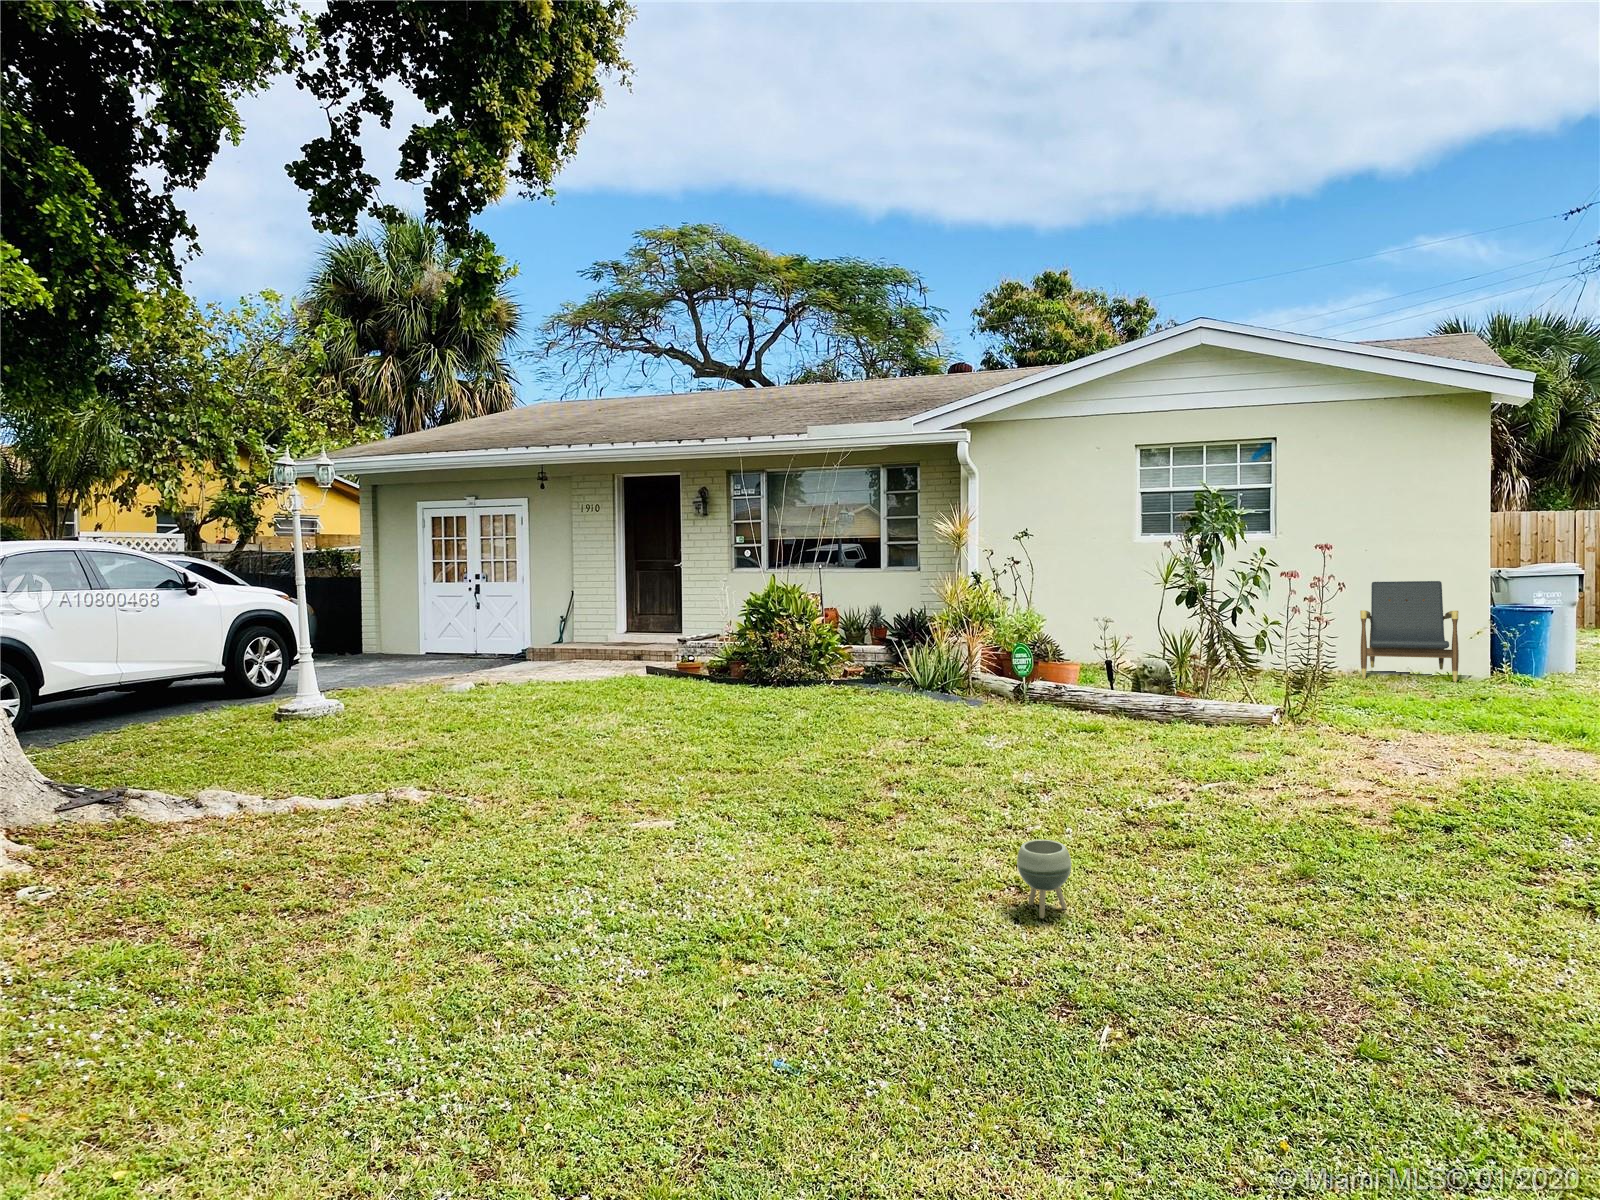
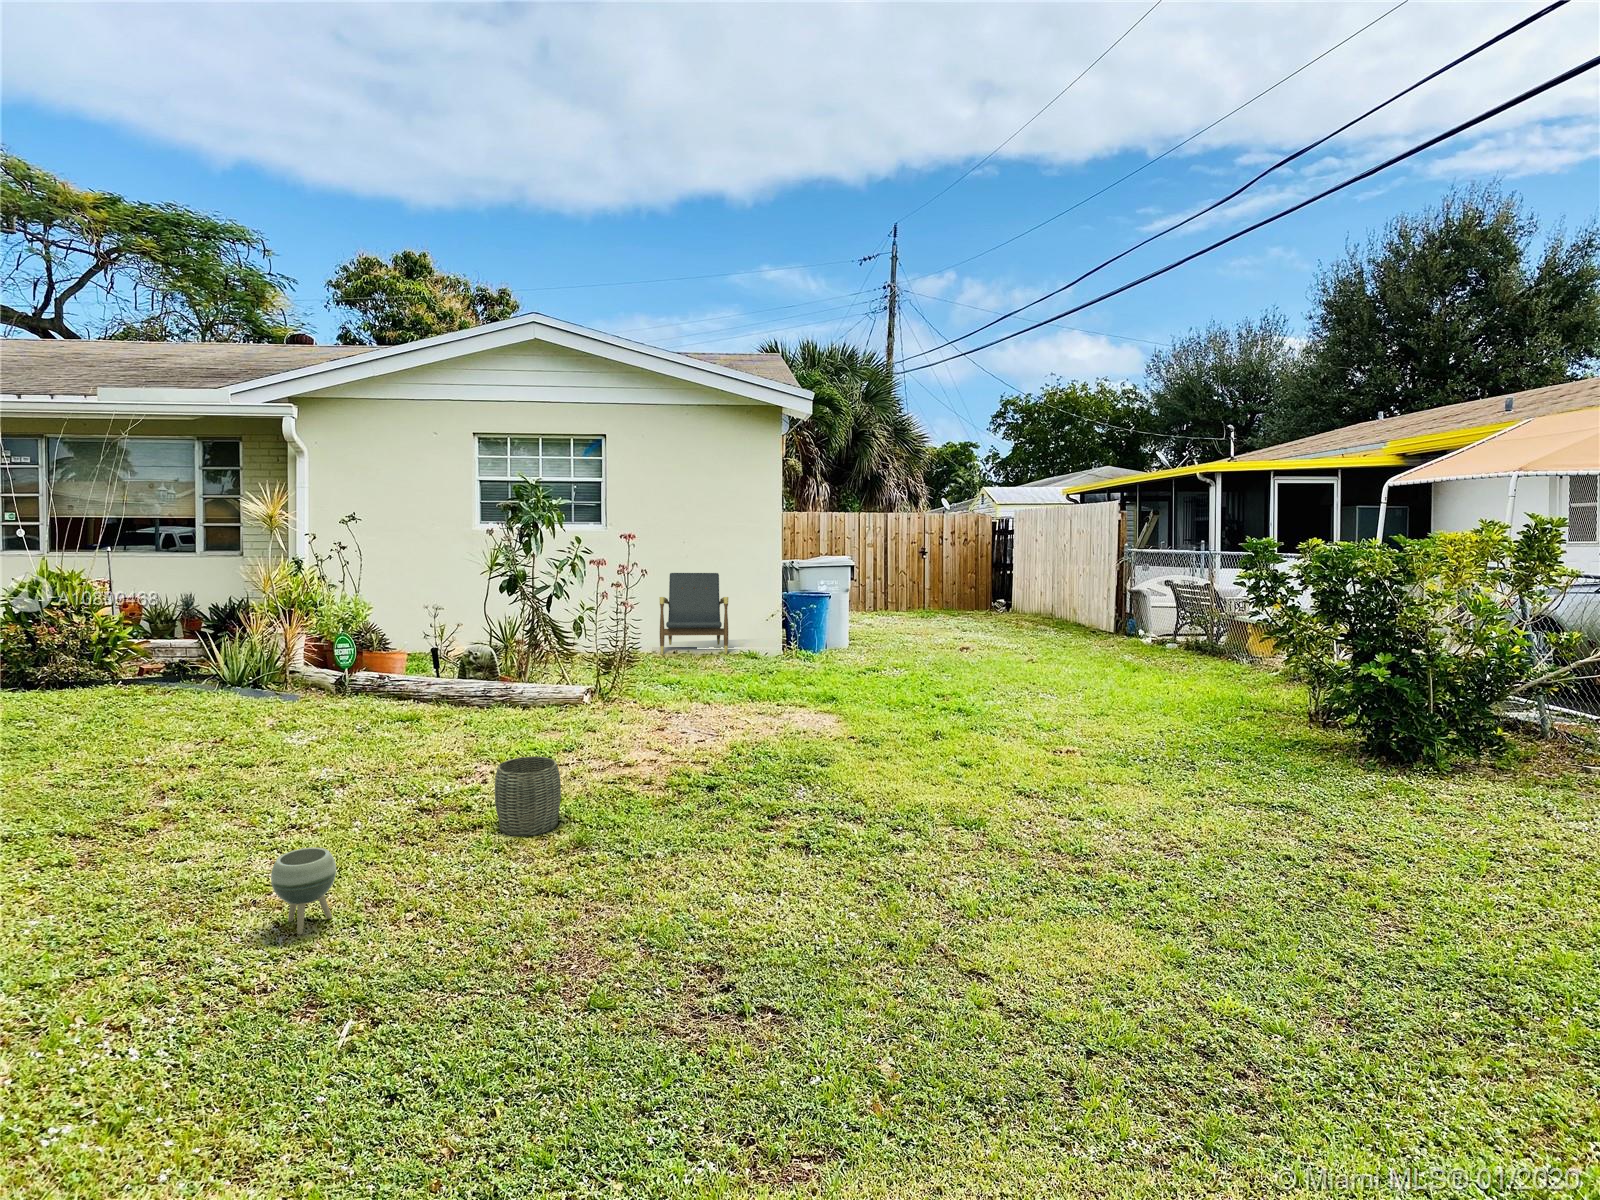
woven basket: none [1207,779,1281,863] -> present [495,757,561,836]

